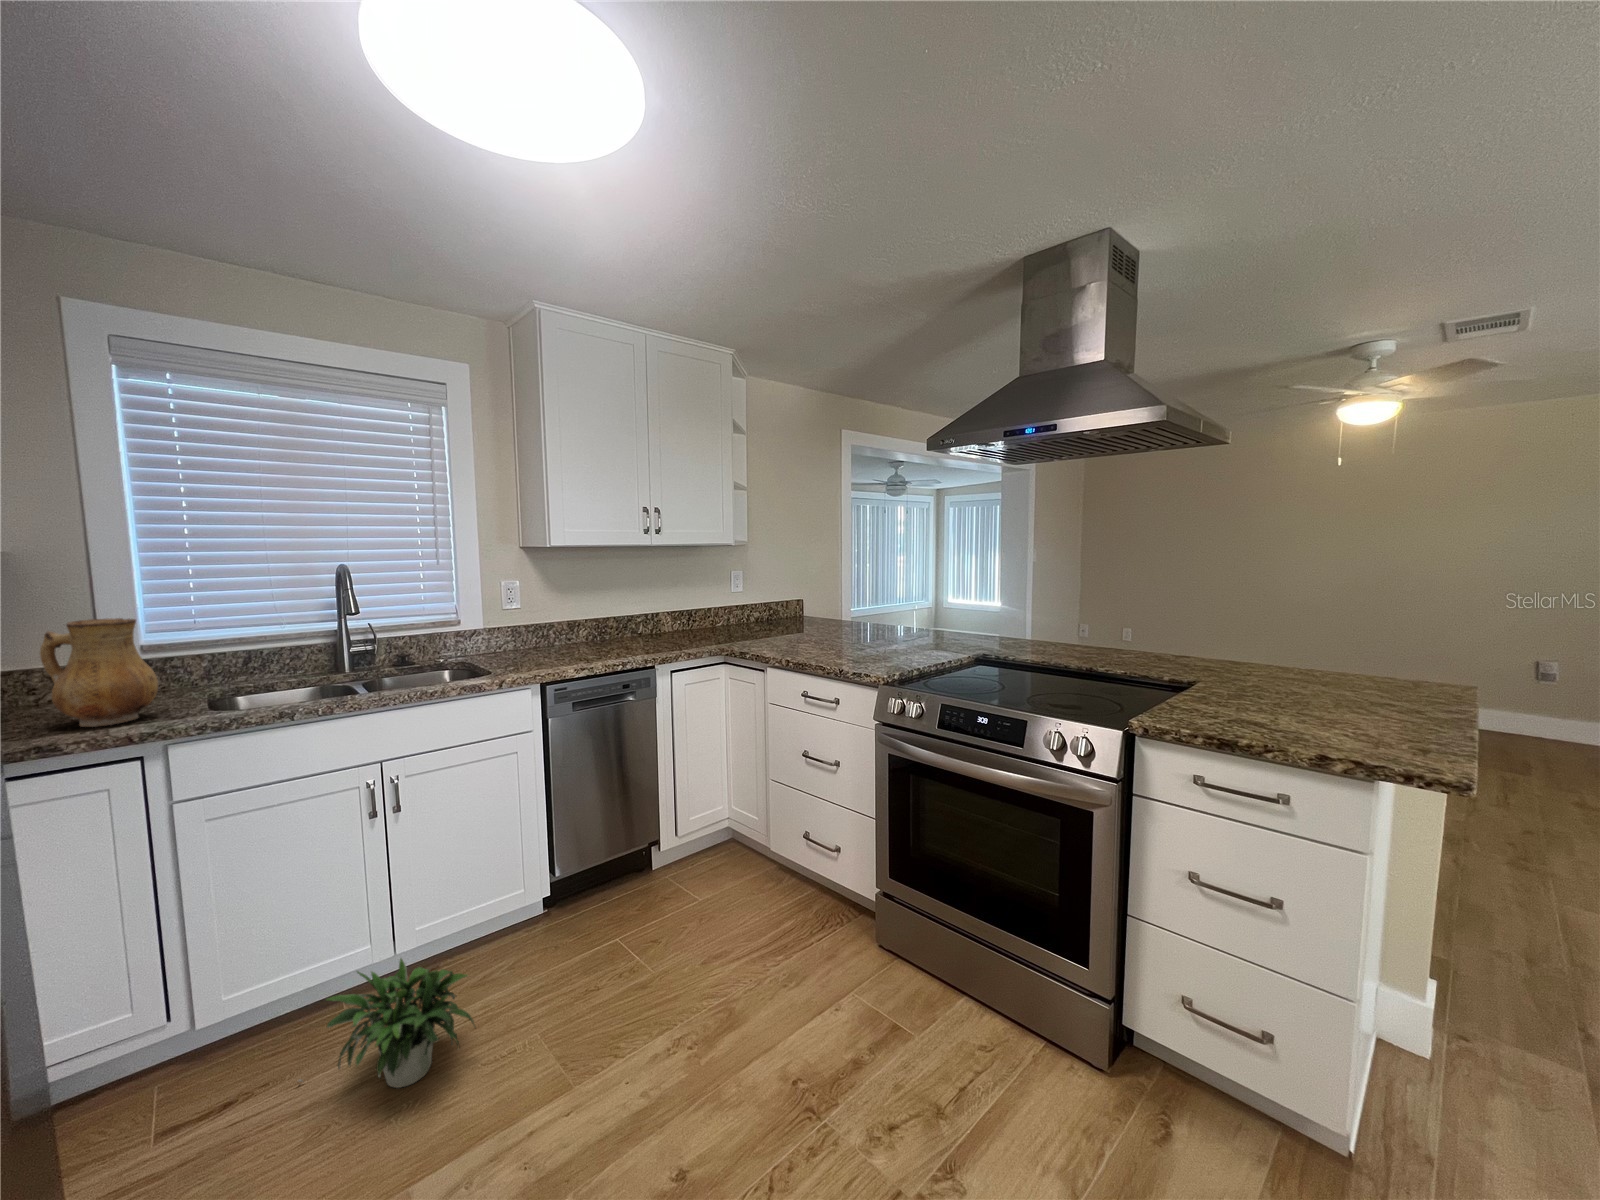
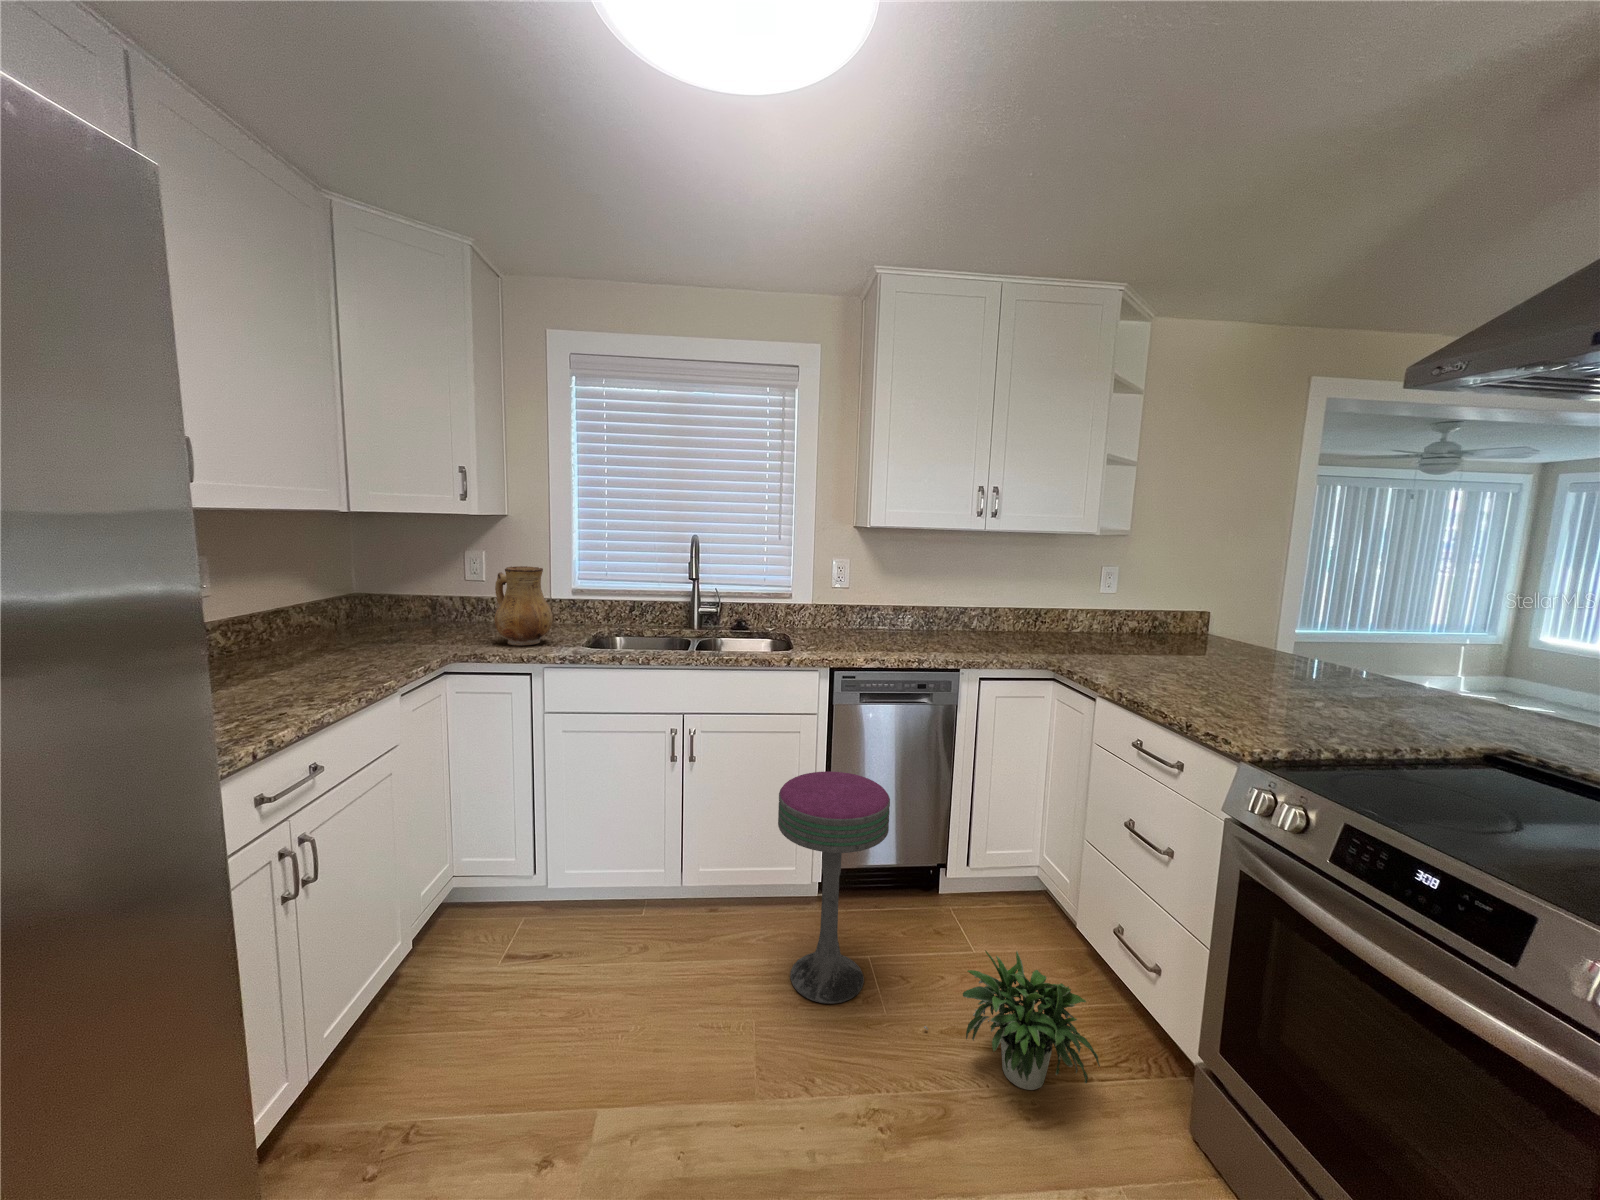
bar stool: none [523,776,634,996] -> present [778,772,890,1004]
potted plant: present [298,958,475,1088] -> present [924,951,1100,1090]

